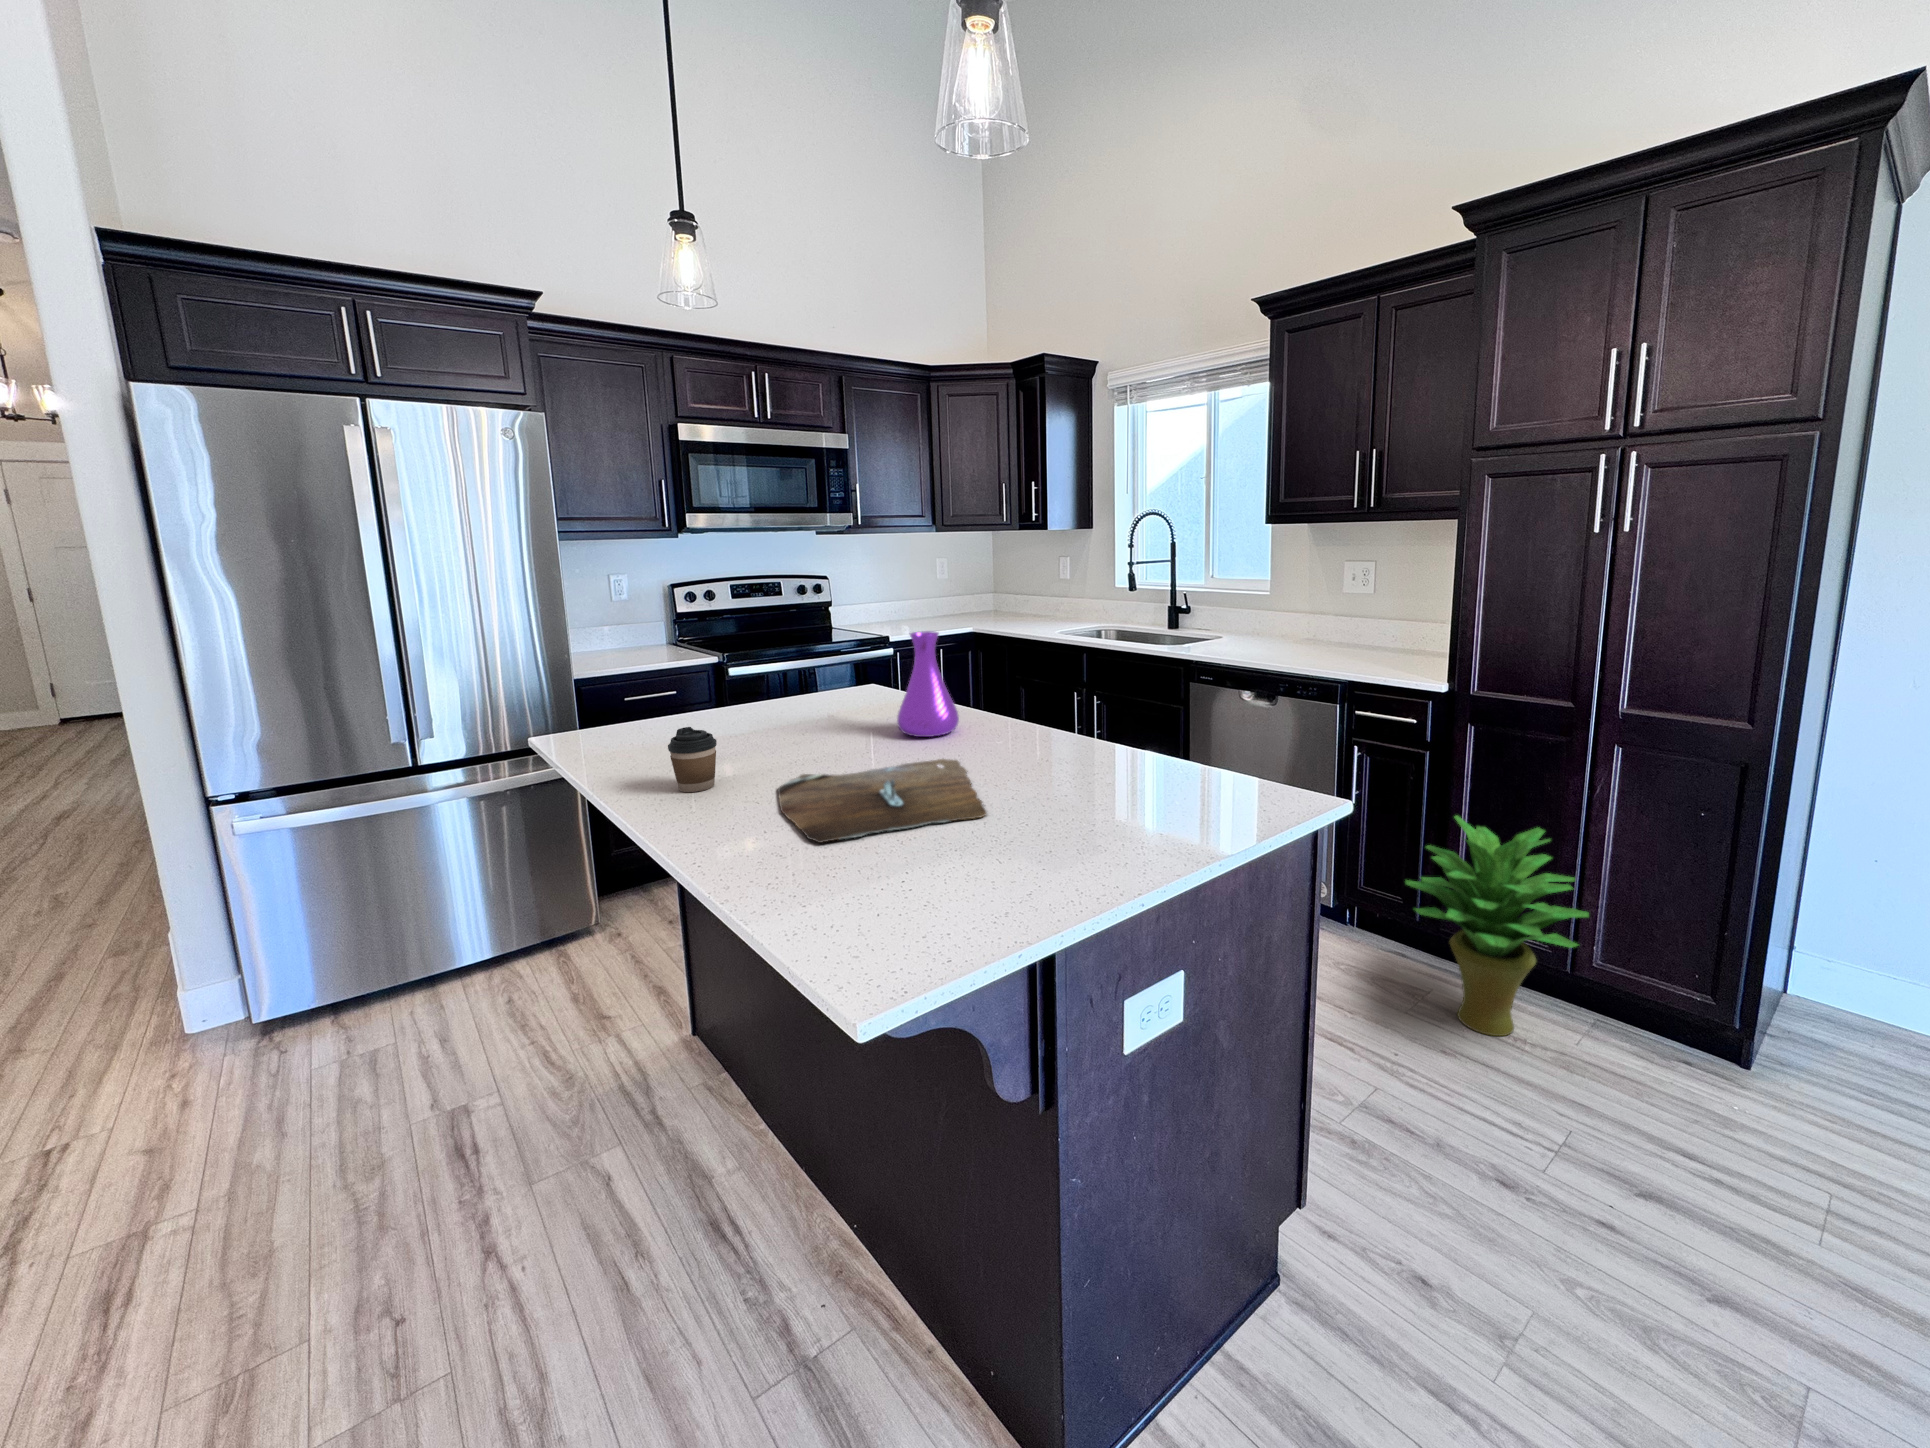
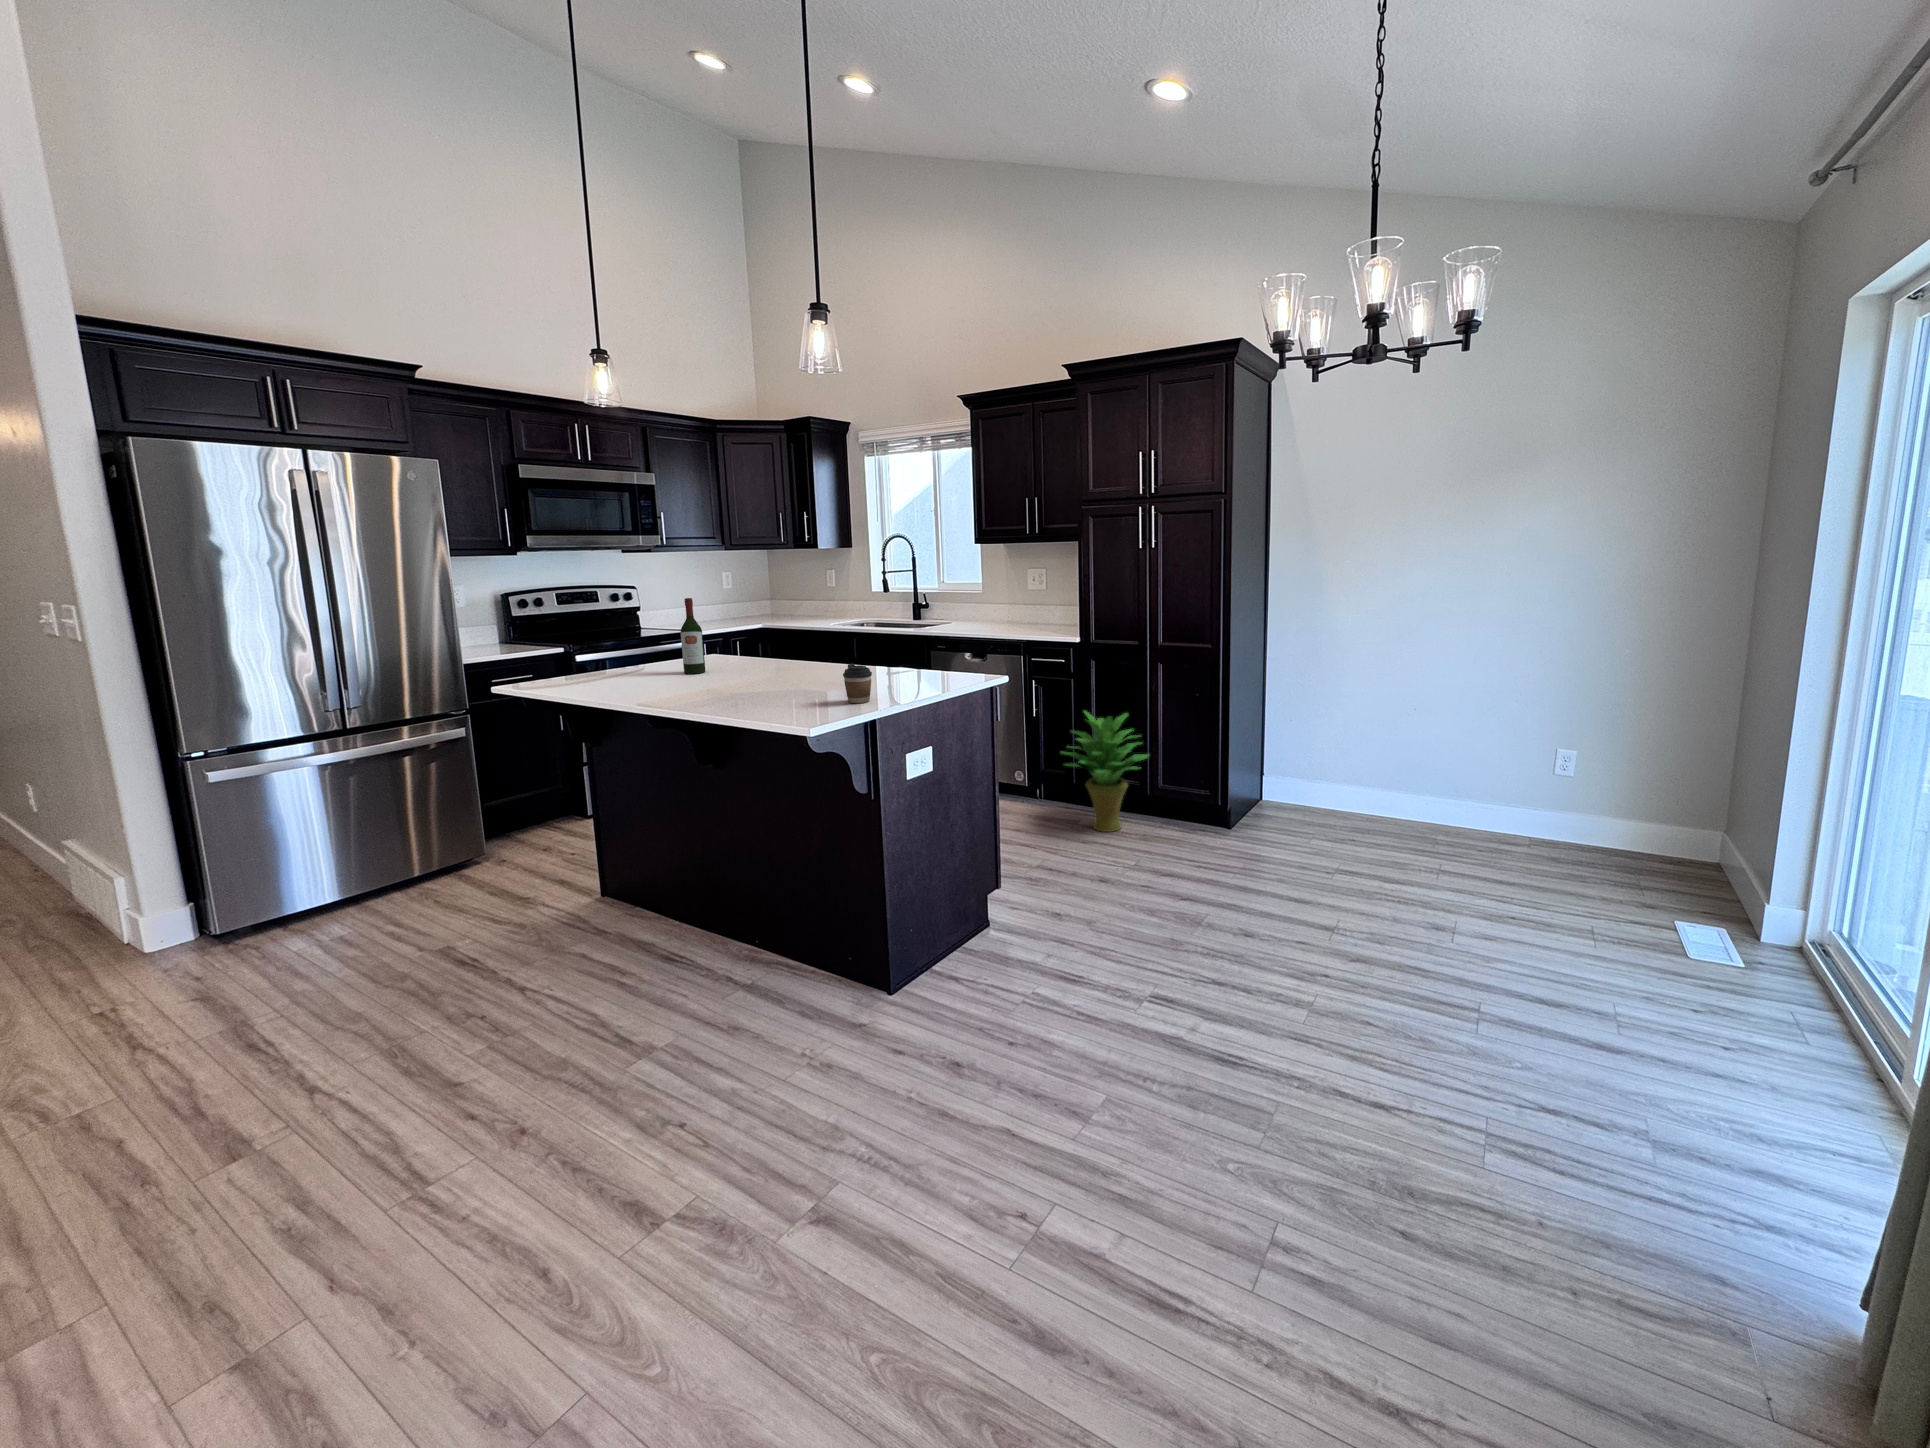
wine bottle: none [790,615,827,736] -> present [681,598,705,674]
vase: present [897,631,959,737] -> none [753,607,792,670]
coffee cup: present [668,727,717,792] -> present [843,664,872,703]
cutting board: present [778,759,986,843] -> none [701,675,828,700]

